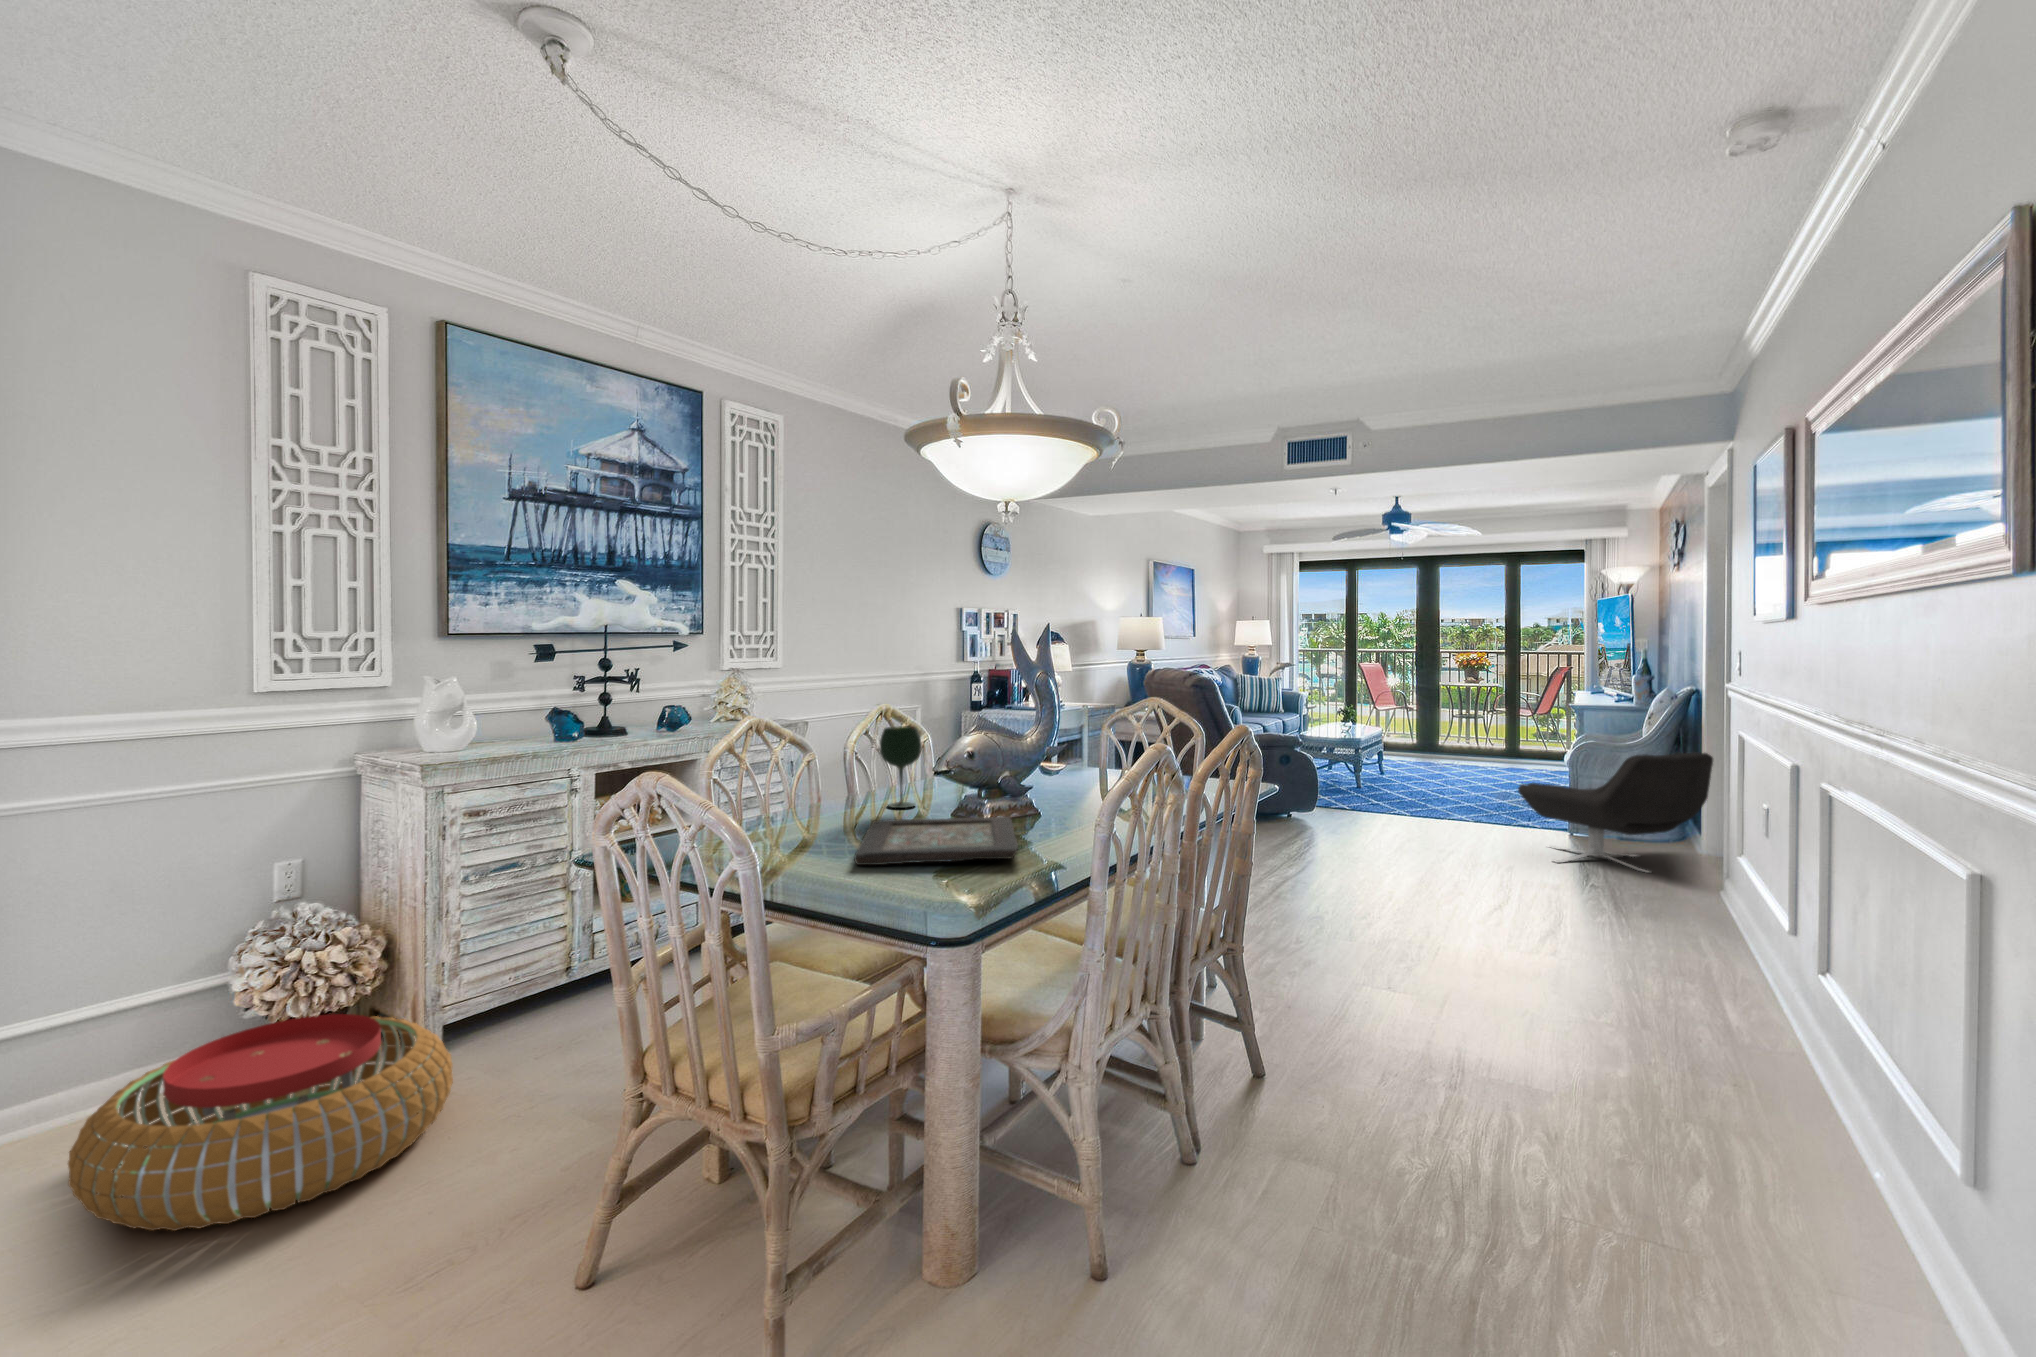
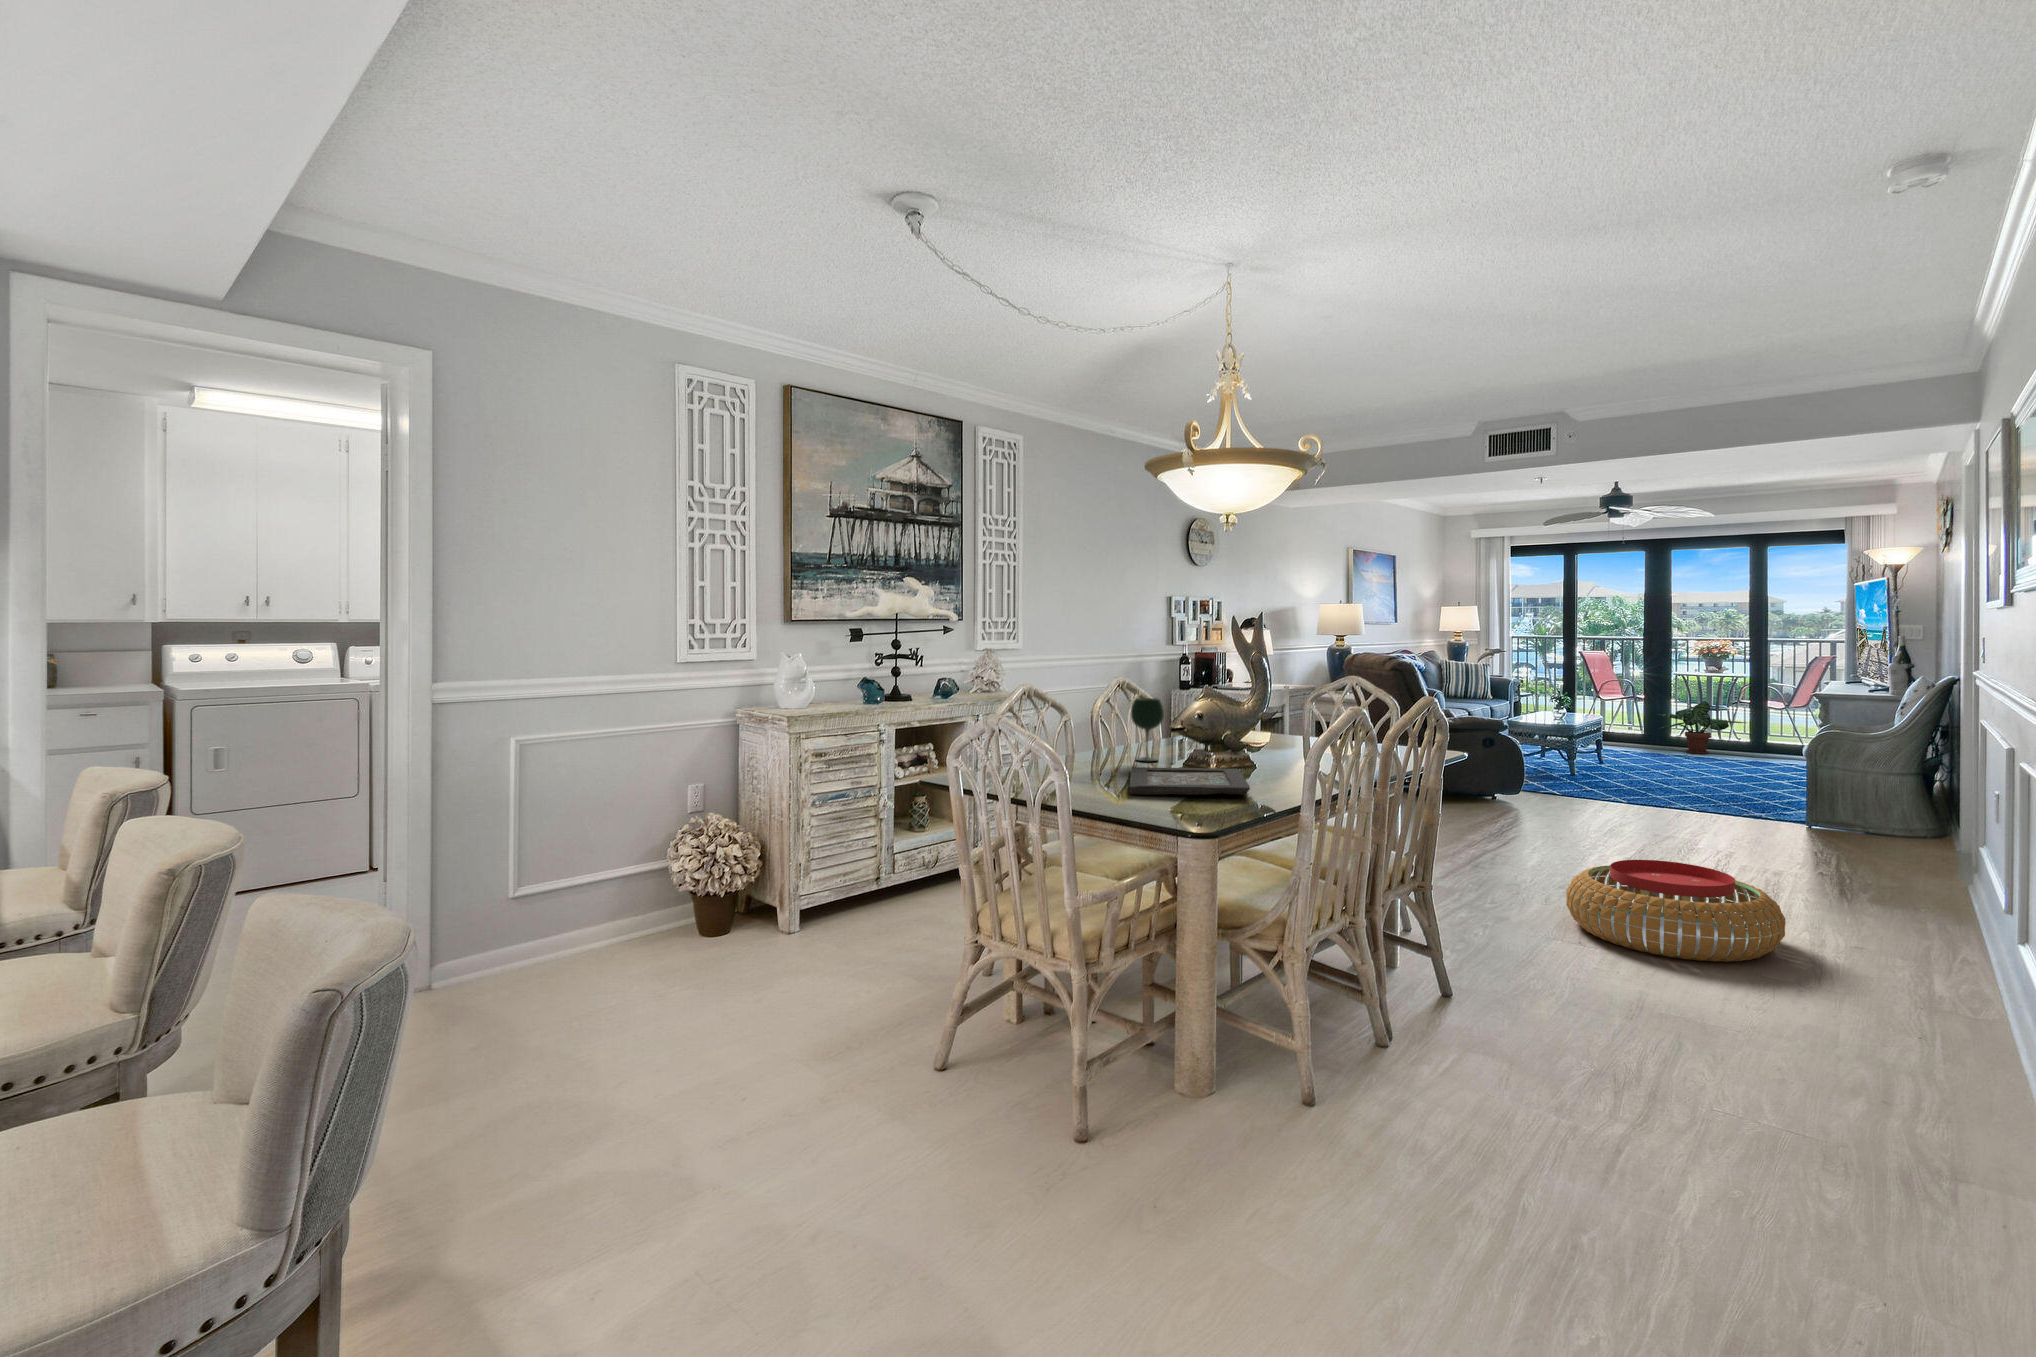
potted plant: none [1425,710,1507,760] -> present [1658,701,1745,754]
lounge chair: present [1518,752,1713,872] -> none [1735,746,1956,866]
pouf: present [68,1014,453,1231] -> present [1566,860,1786,962]

